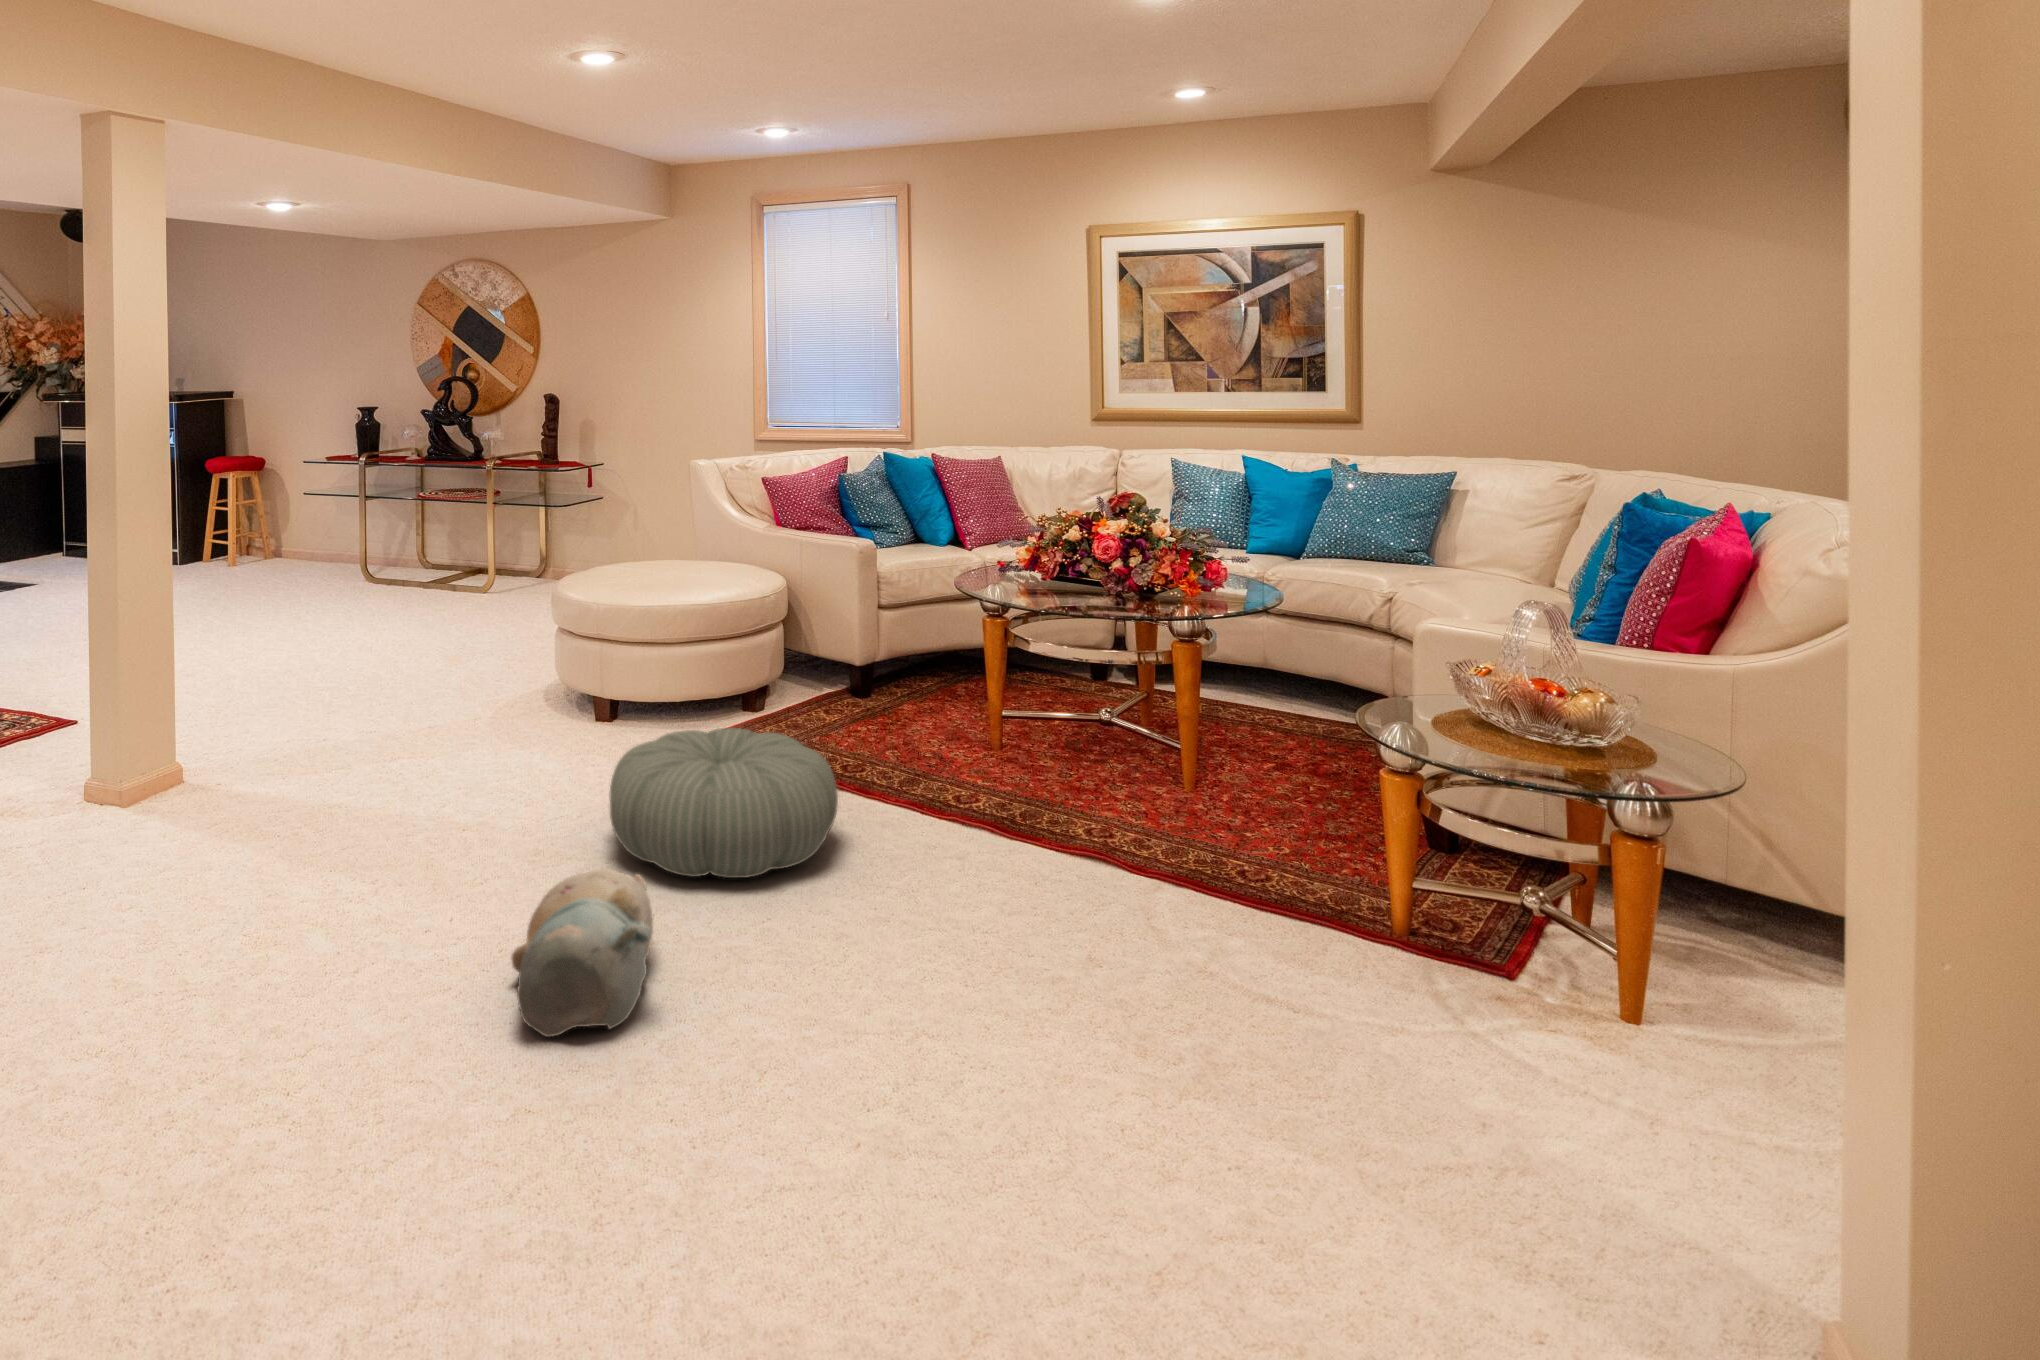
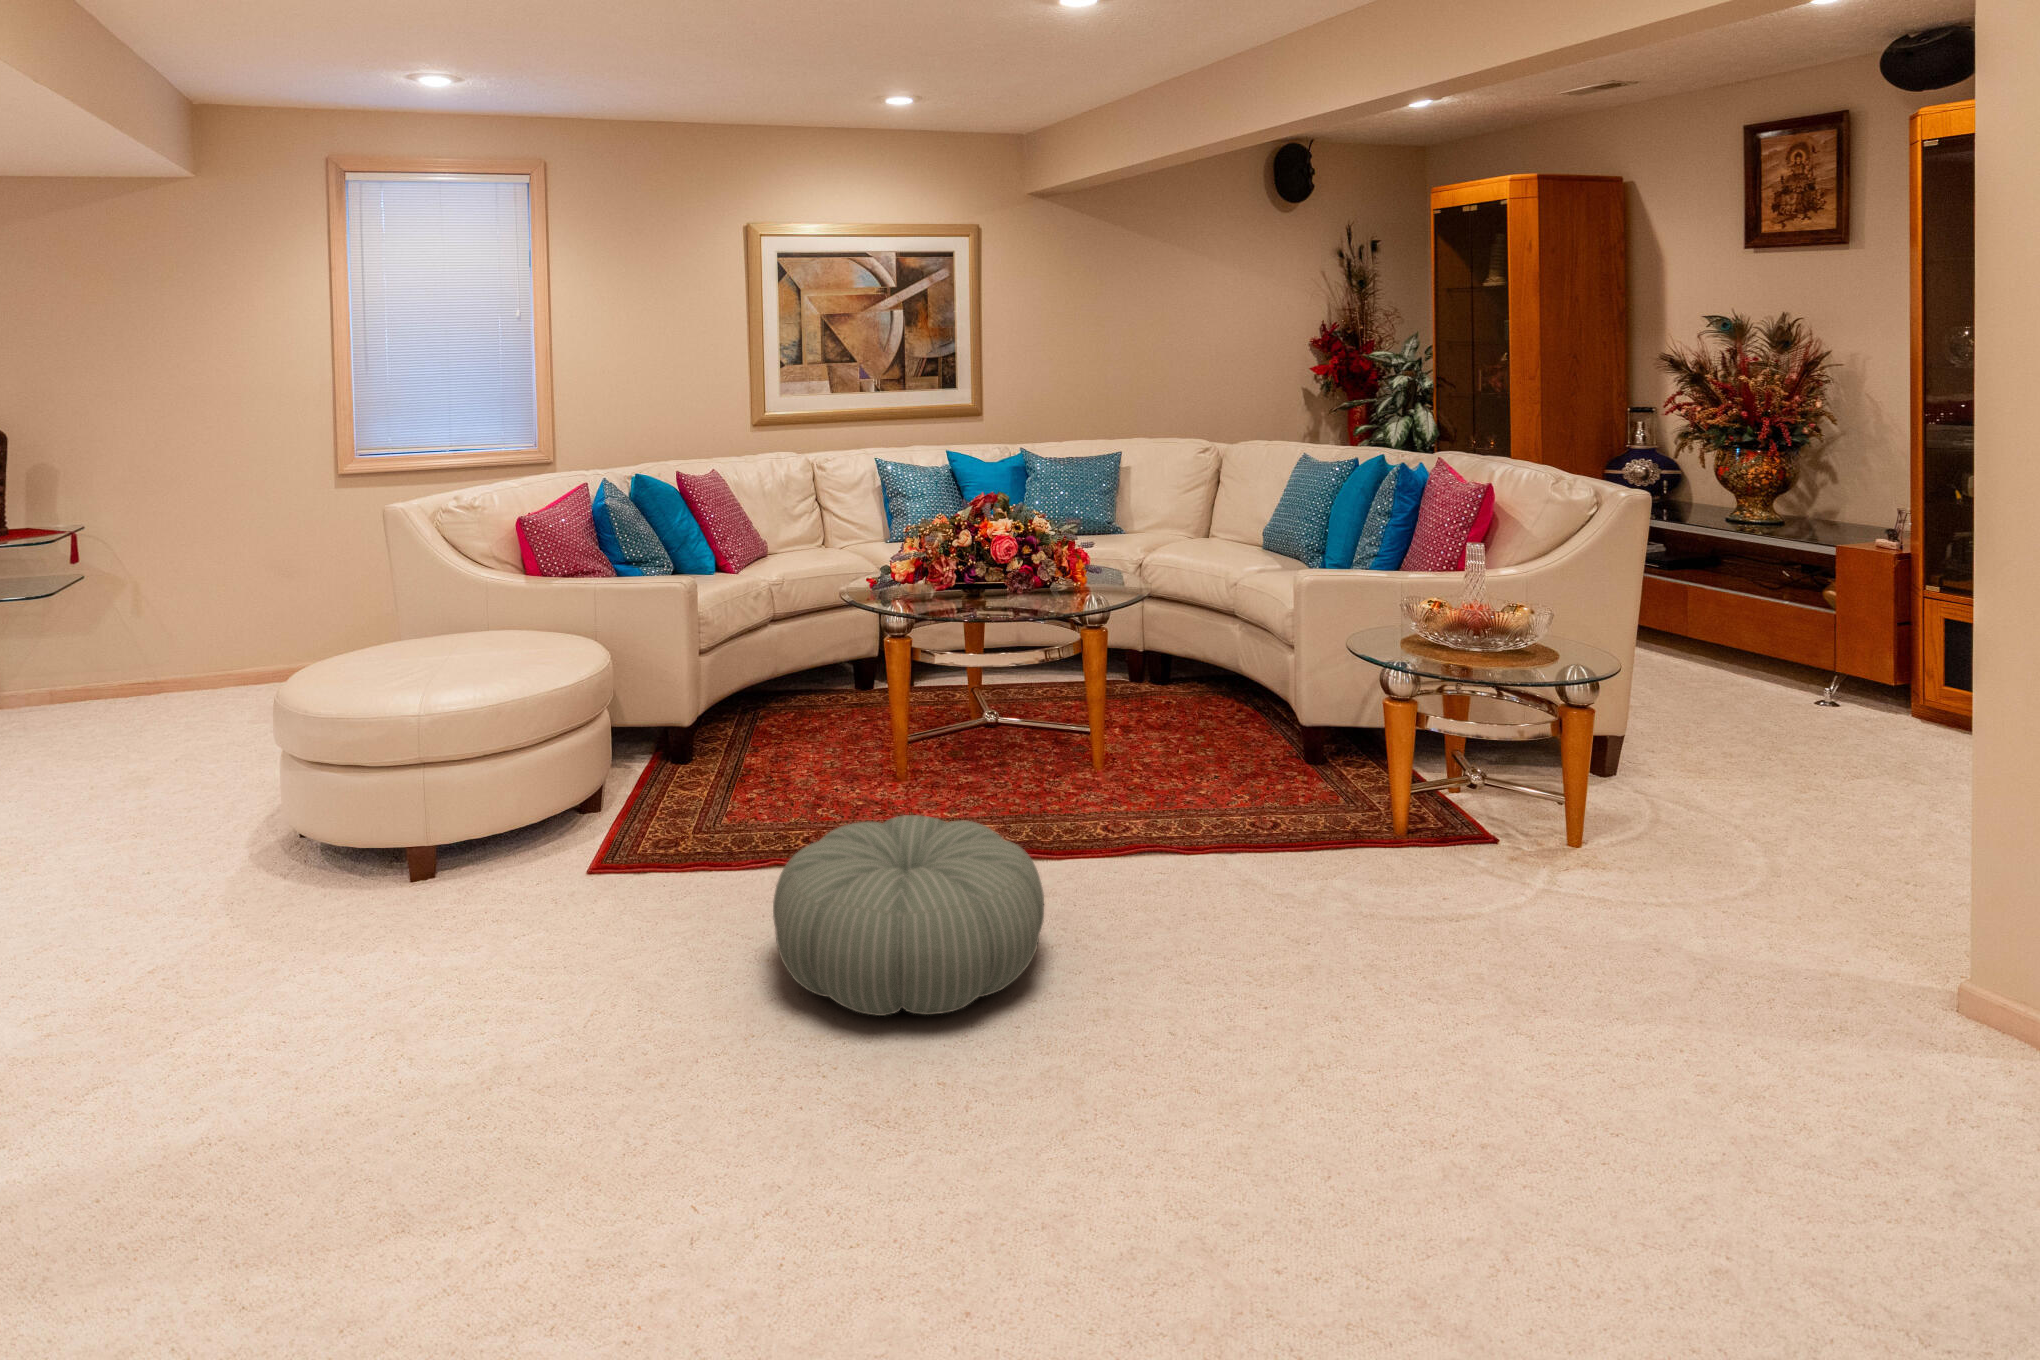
plush toy: present [511,869,653,1037] -> none [978,1021,1237,1251]

